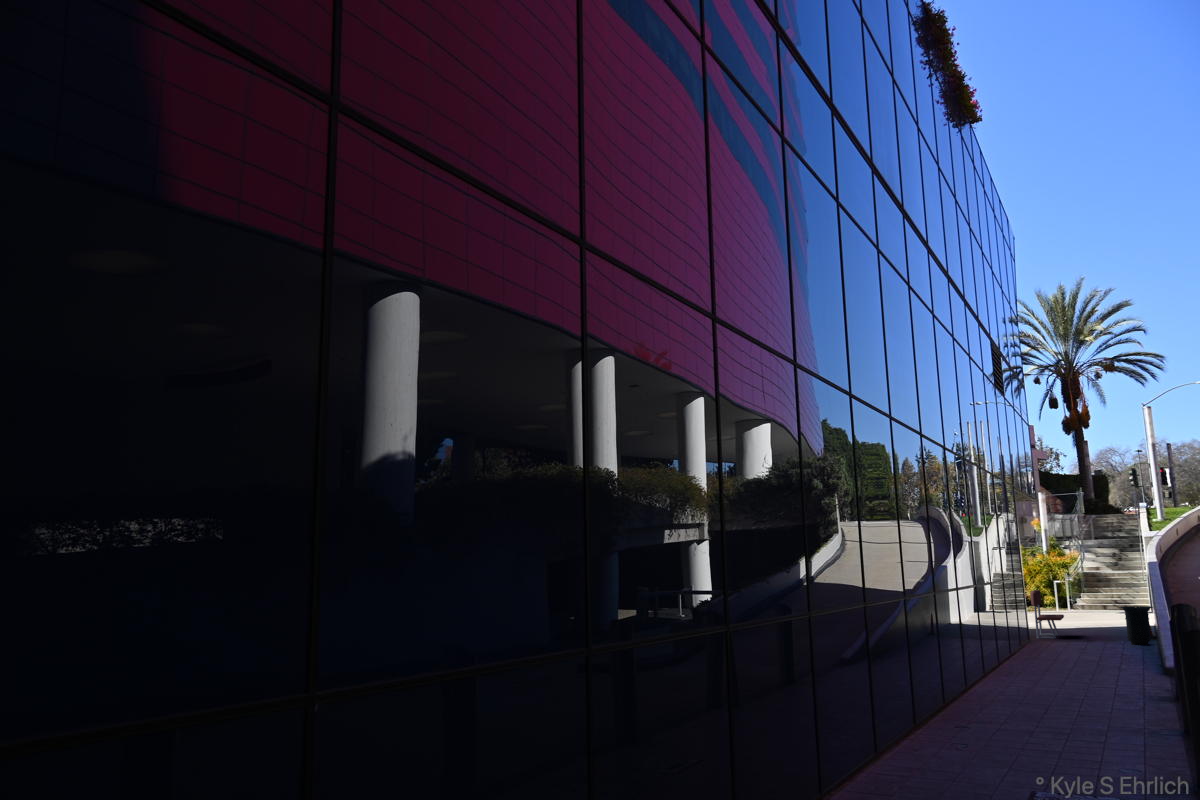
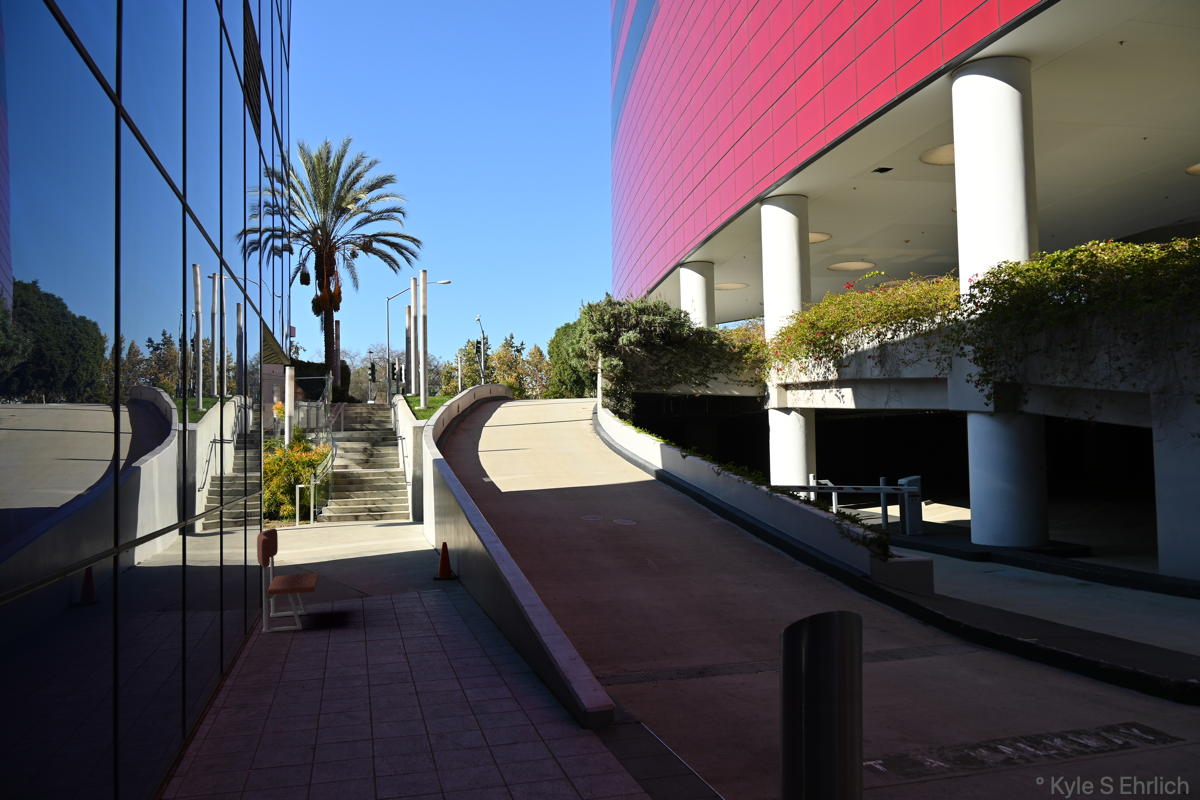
trash can: present [1119,606,1153,645] -> none [438,562,500,647]

